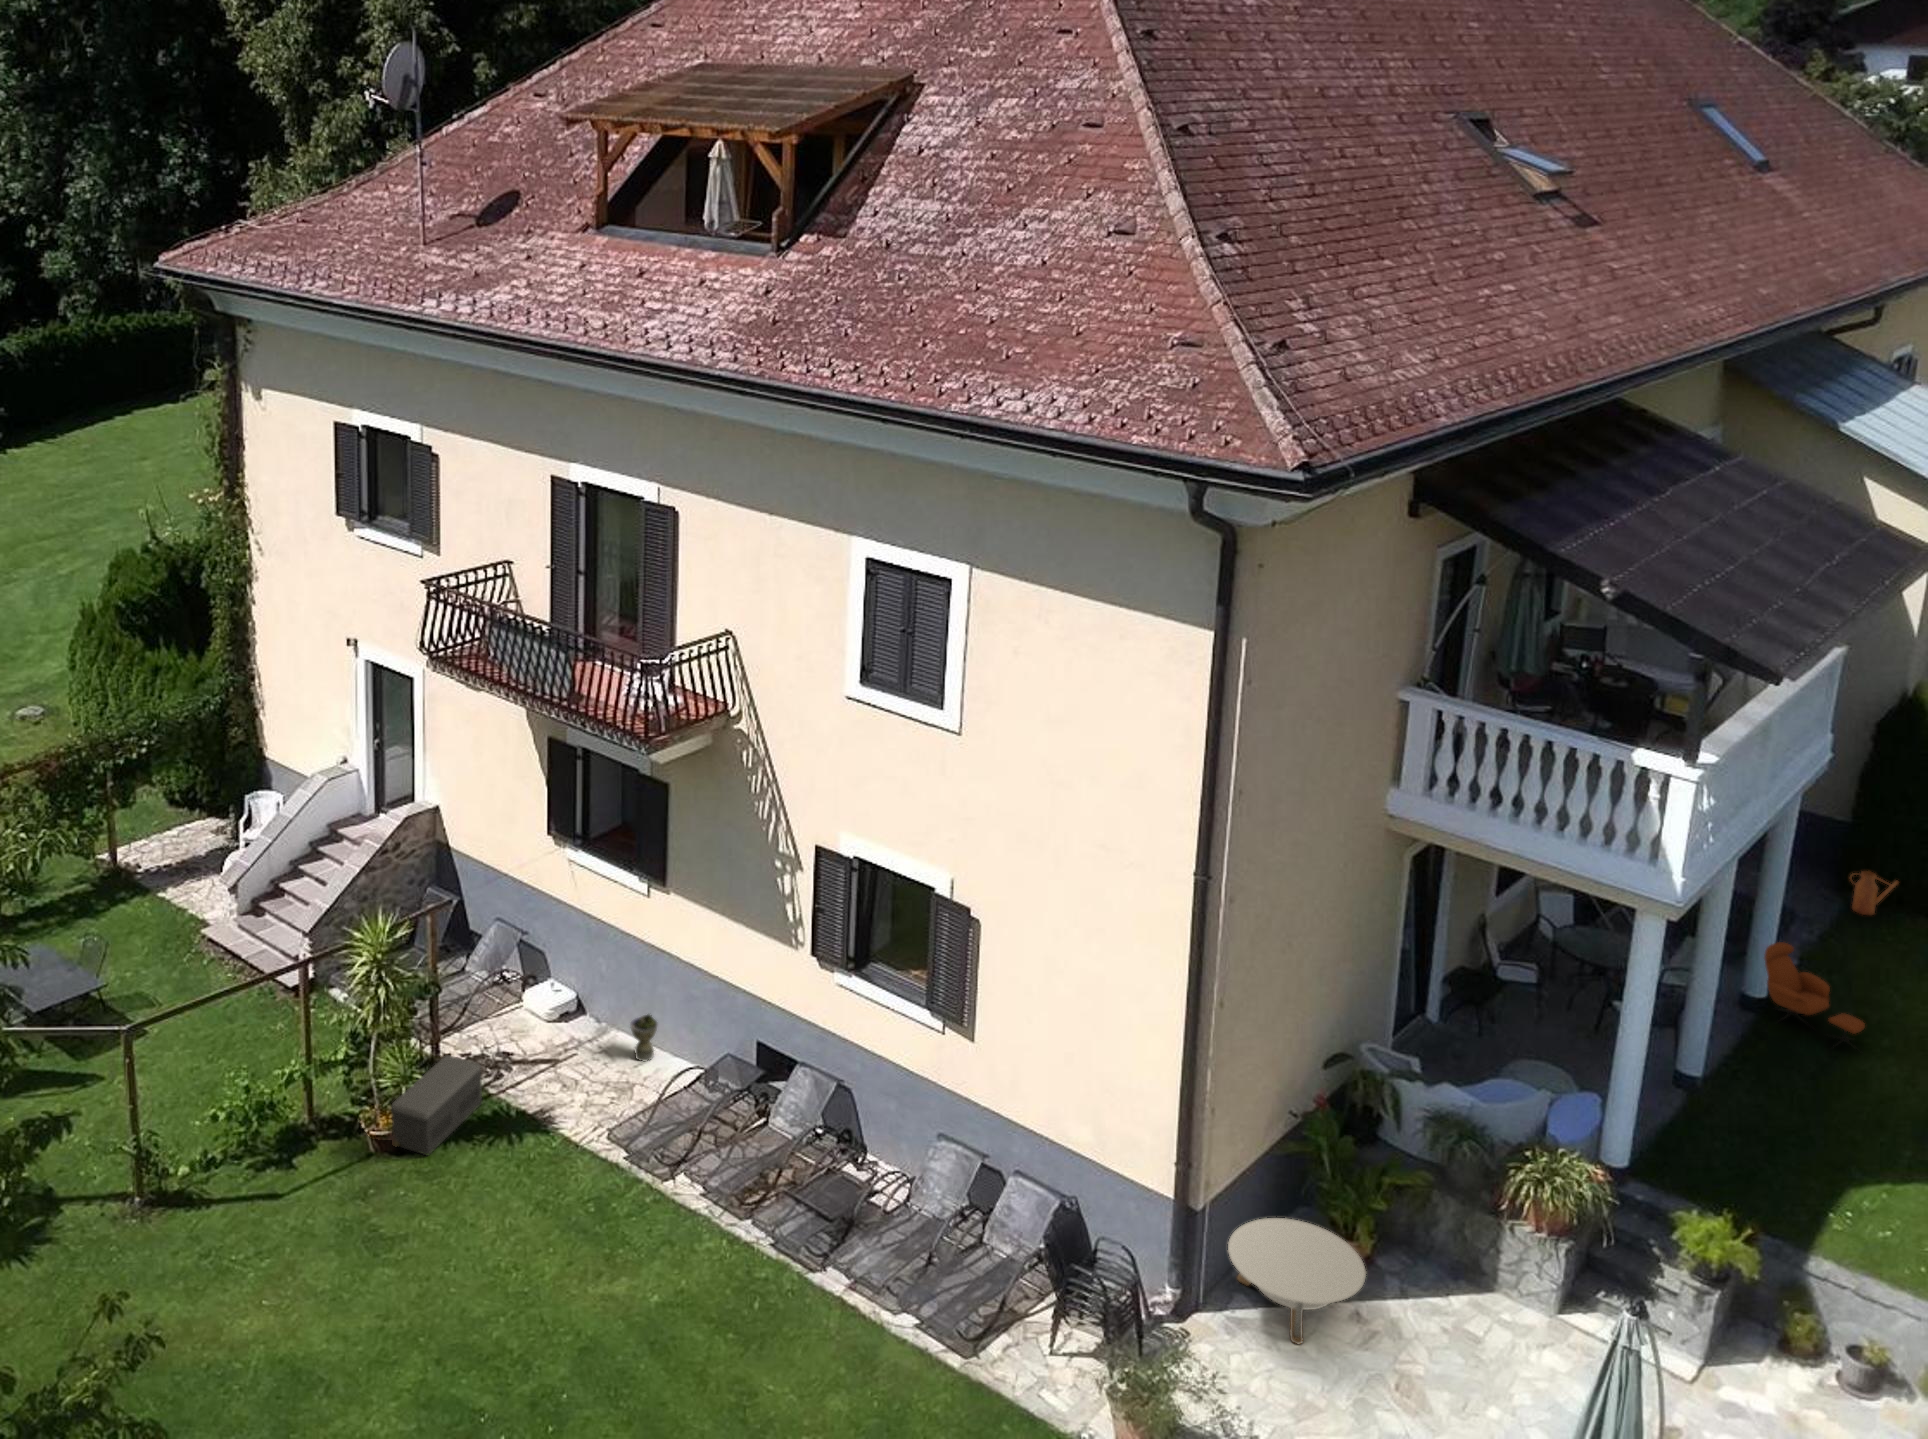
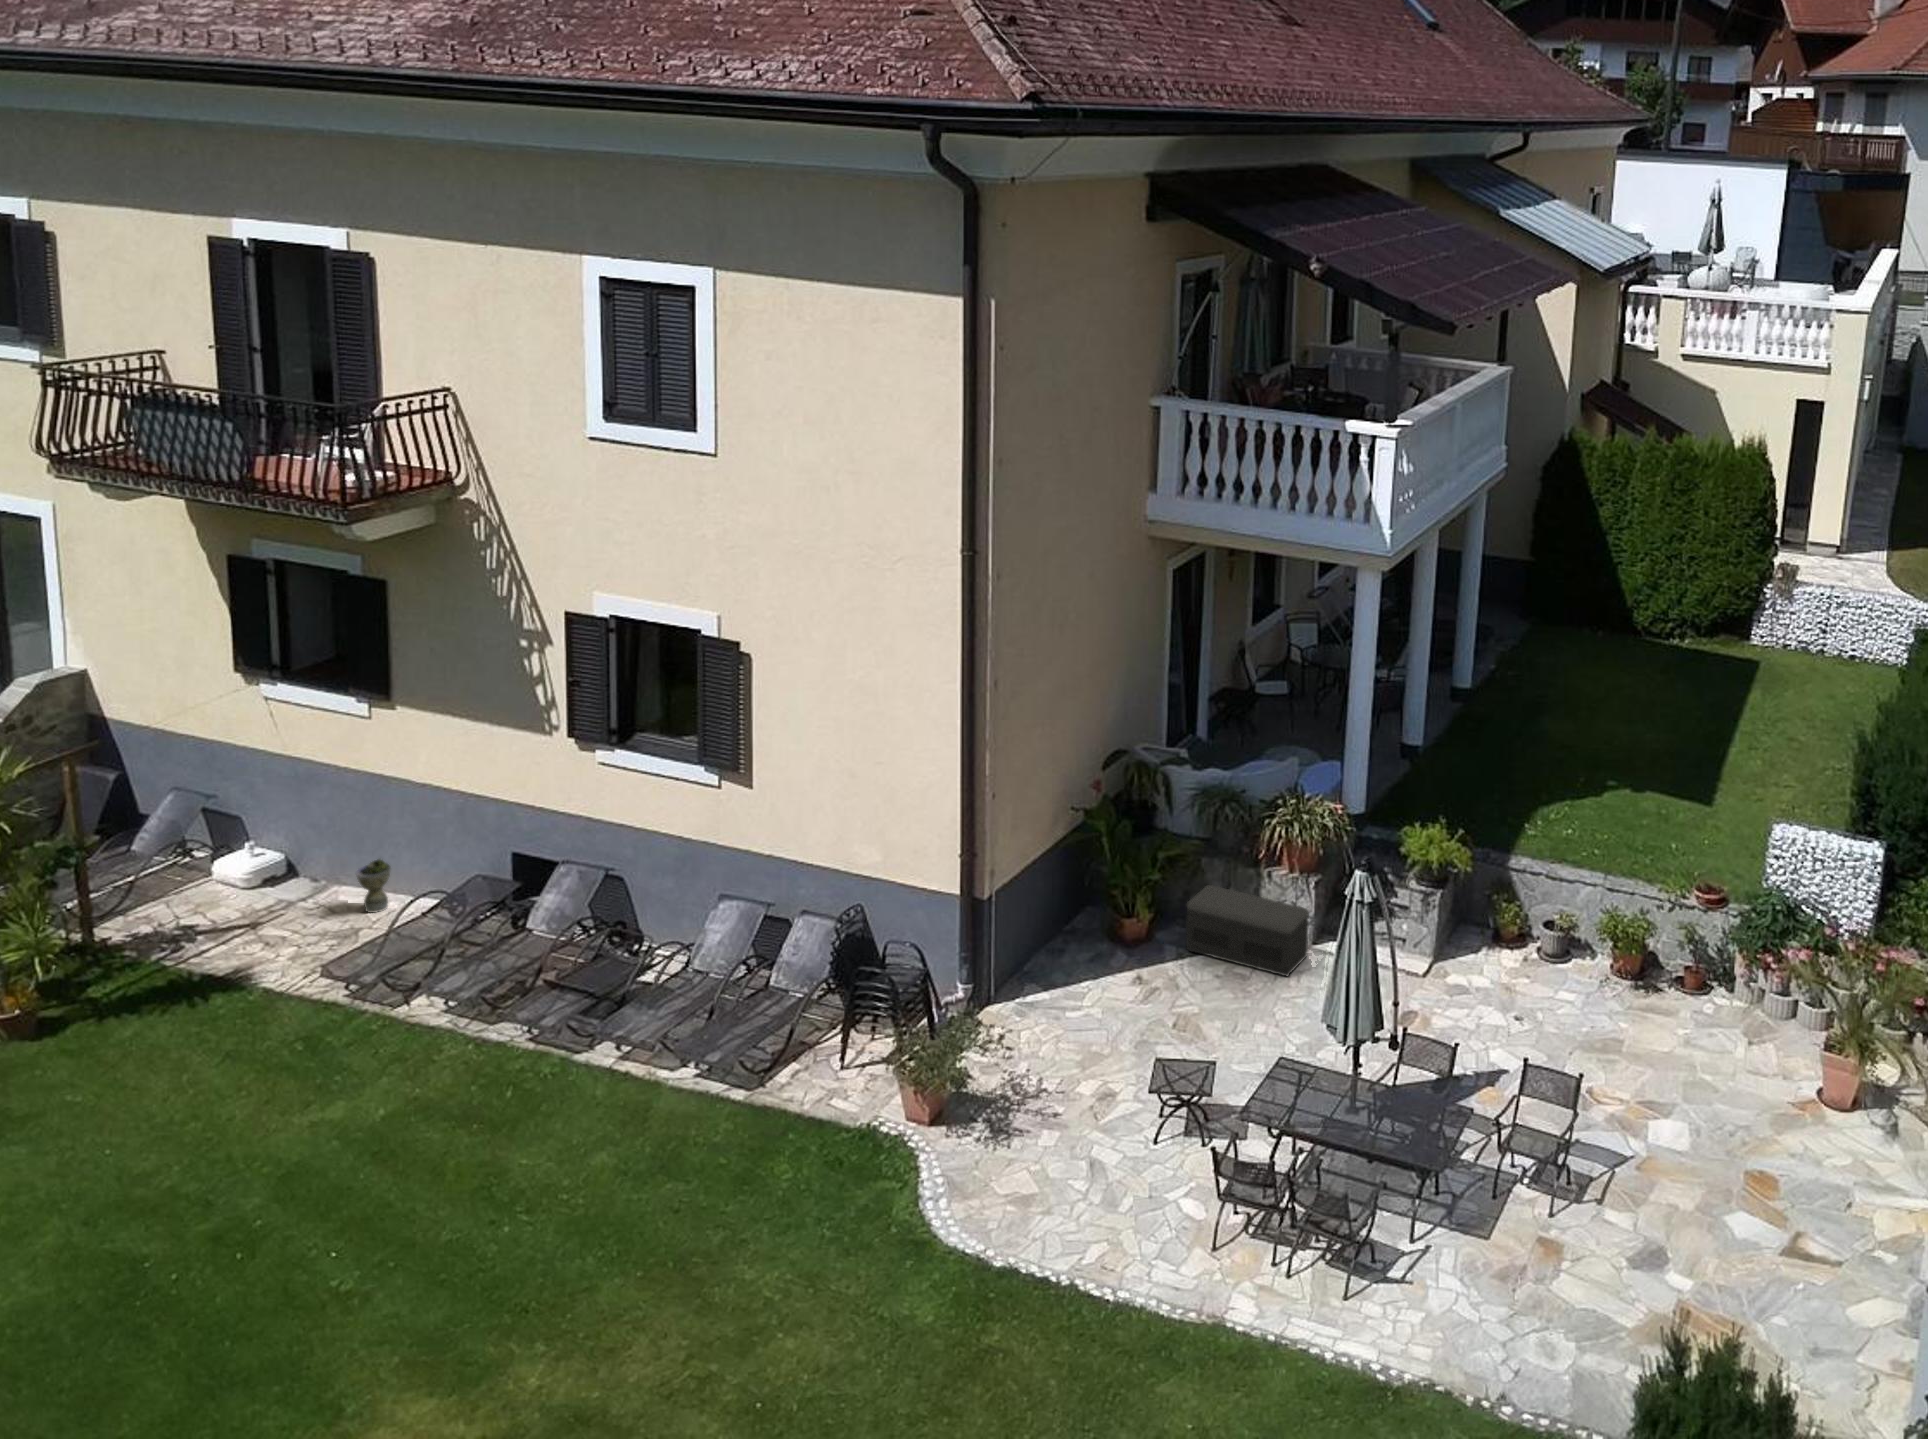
watering can: present [1850,871,1898,915] -> none [1514,596,1550,633]
lounge chair: present [1764,942,1865,1045] -> none [1455,644,1531,723]
storage bench: present [391,1055,482,1155] -> present [1186,885,1309,976]
round table: present [1228,1218,1366,1344] -> none [1017,911,1144,1016]

